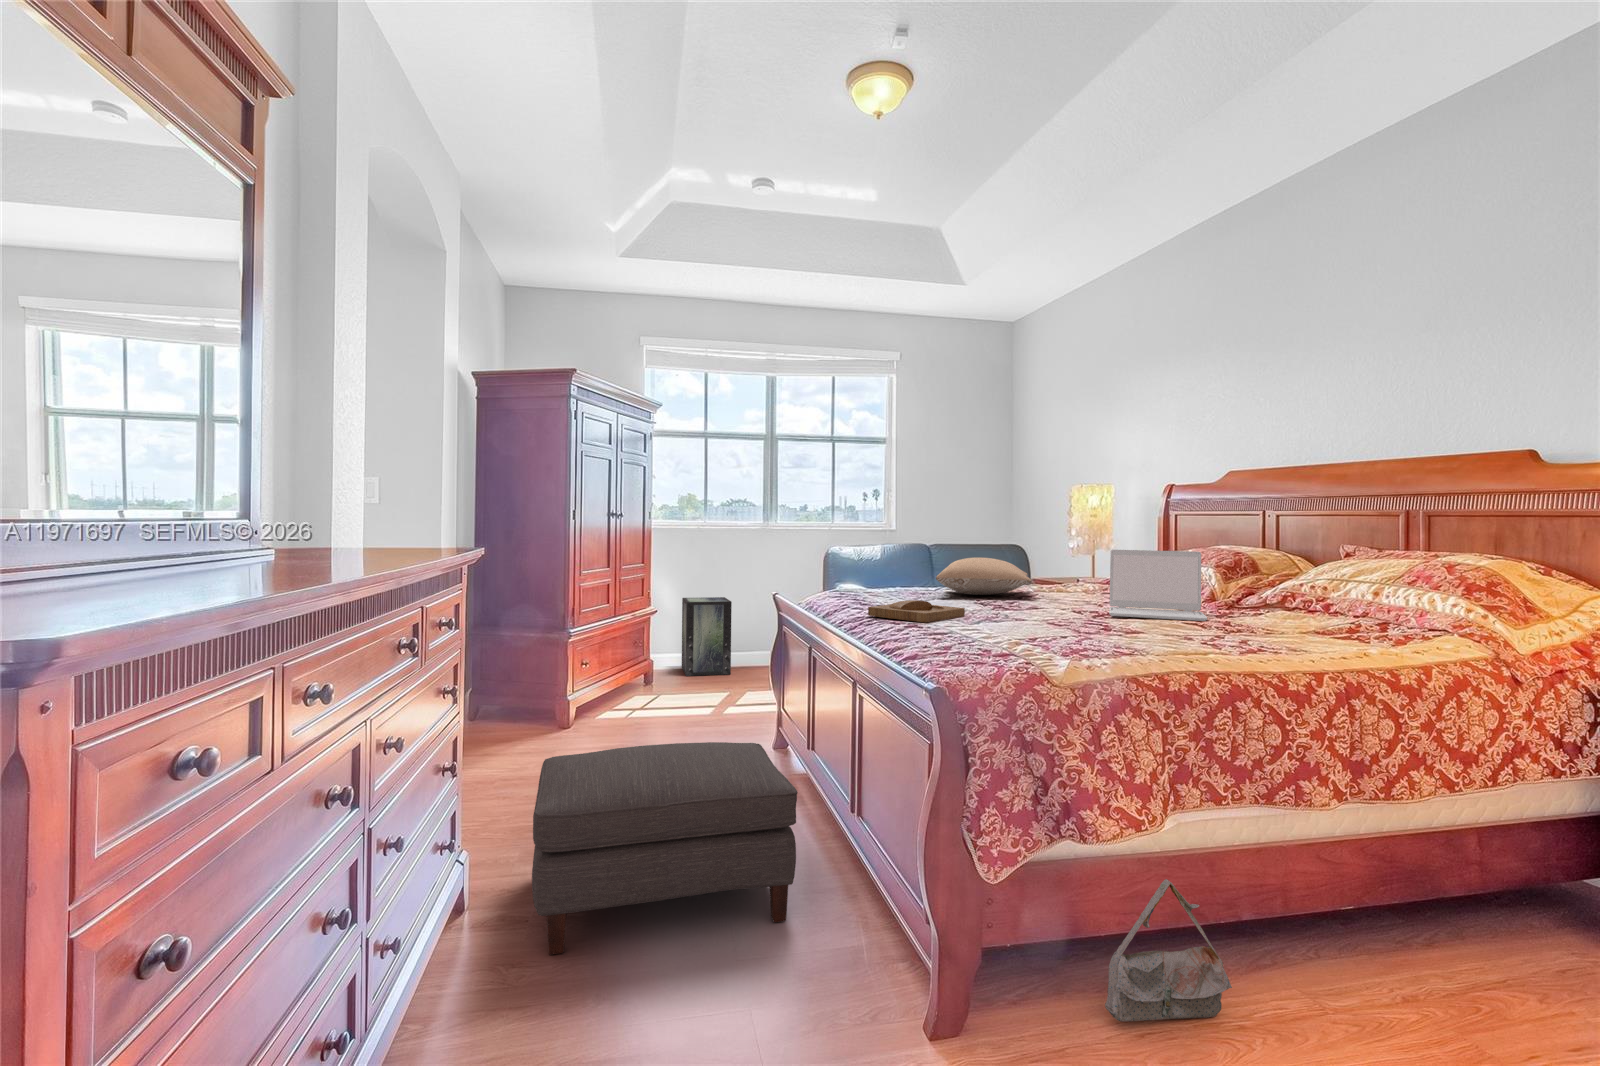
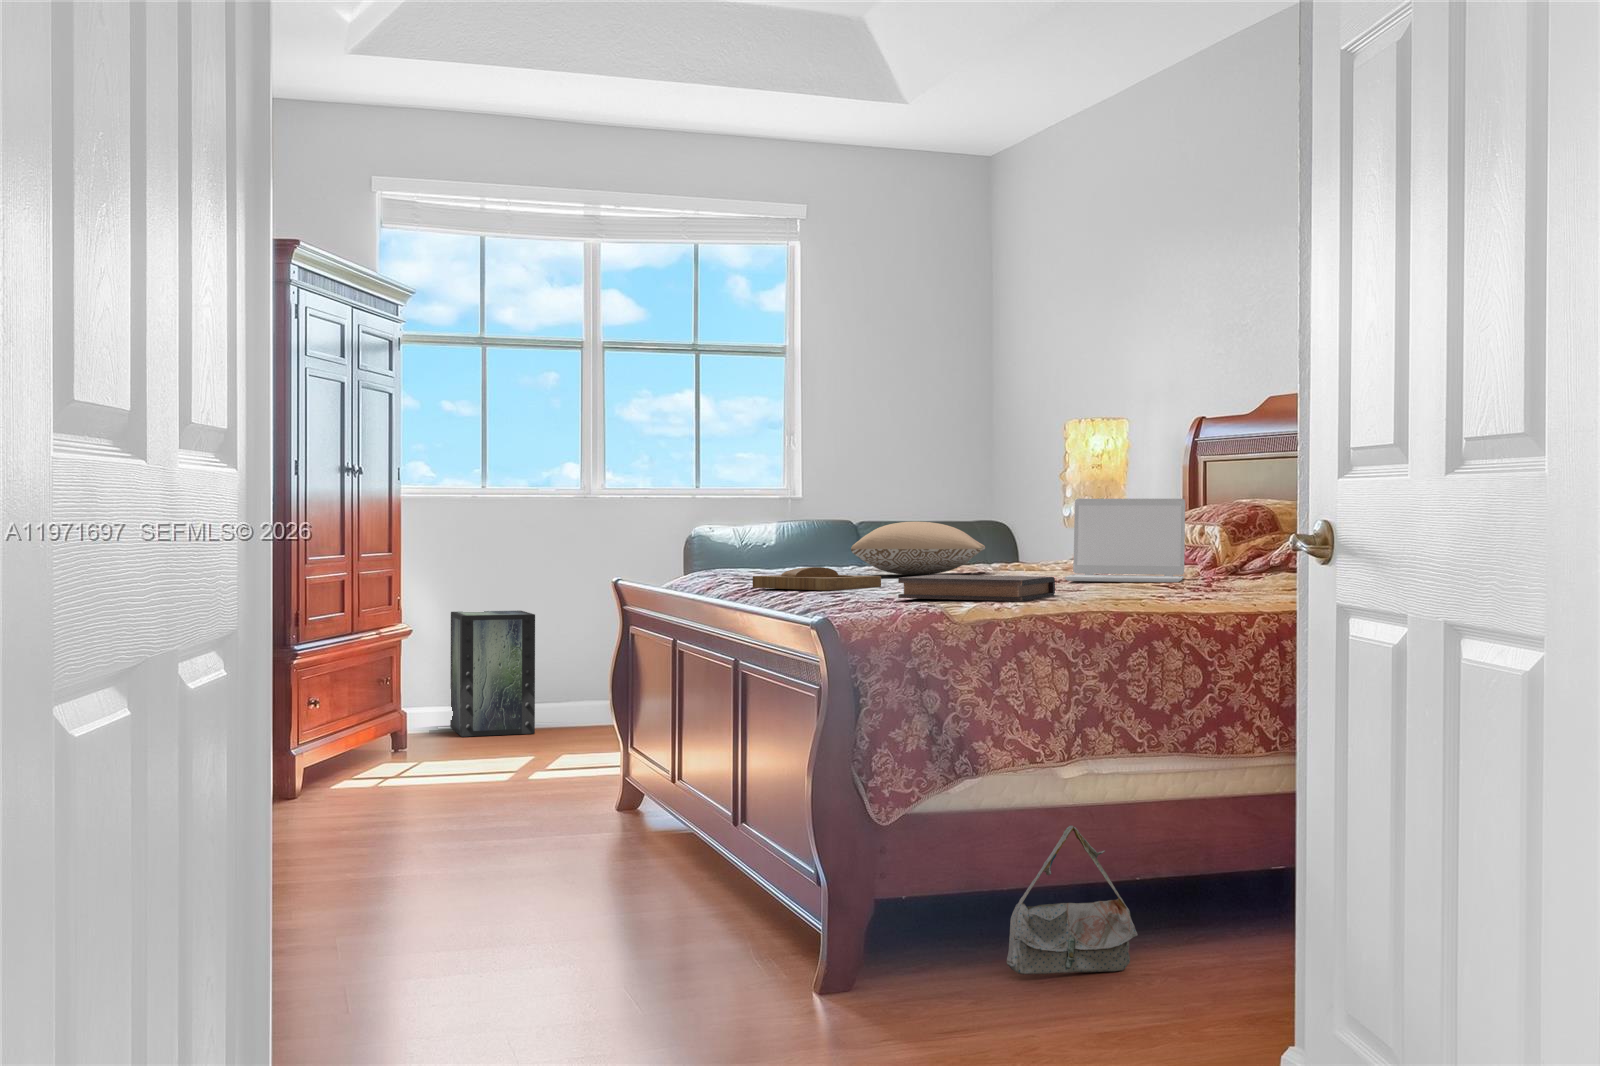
book: none [996,623,1128,663] -> present [898,575,1055,601]
ottoman: present [532,742,798,955] -> none [330,742,666,964]

